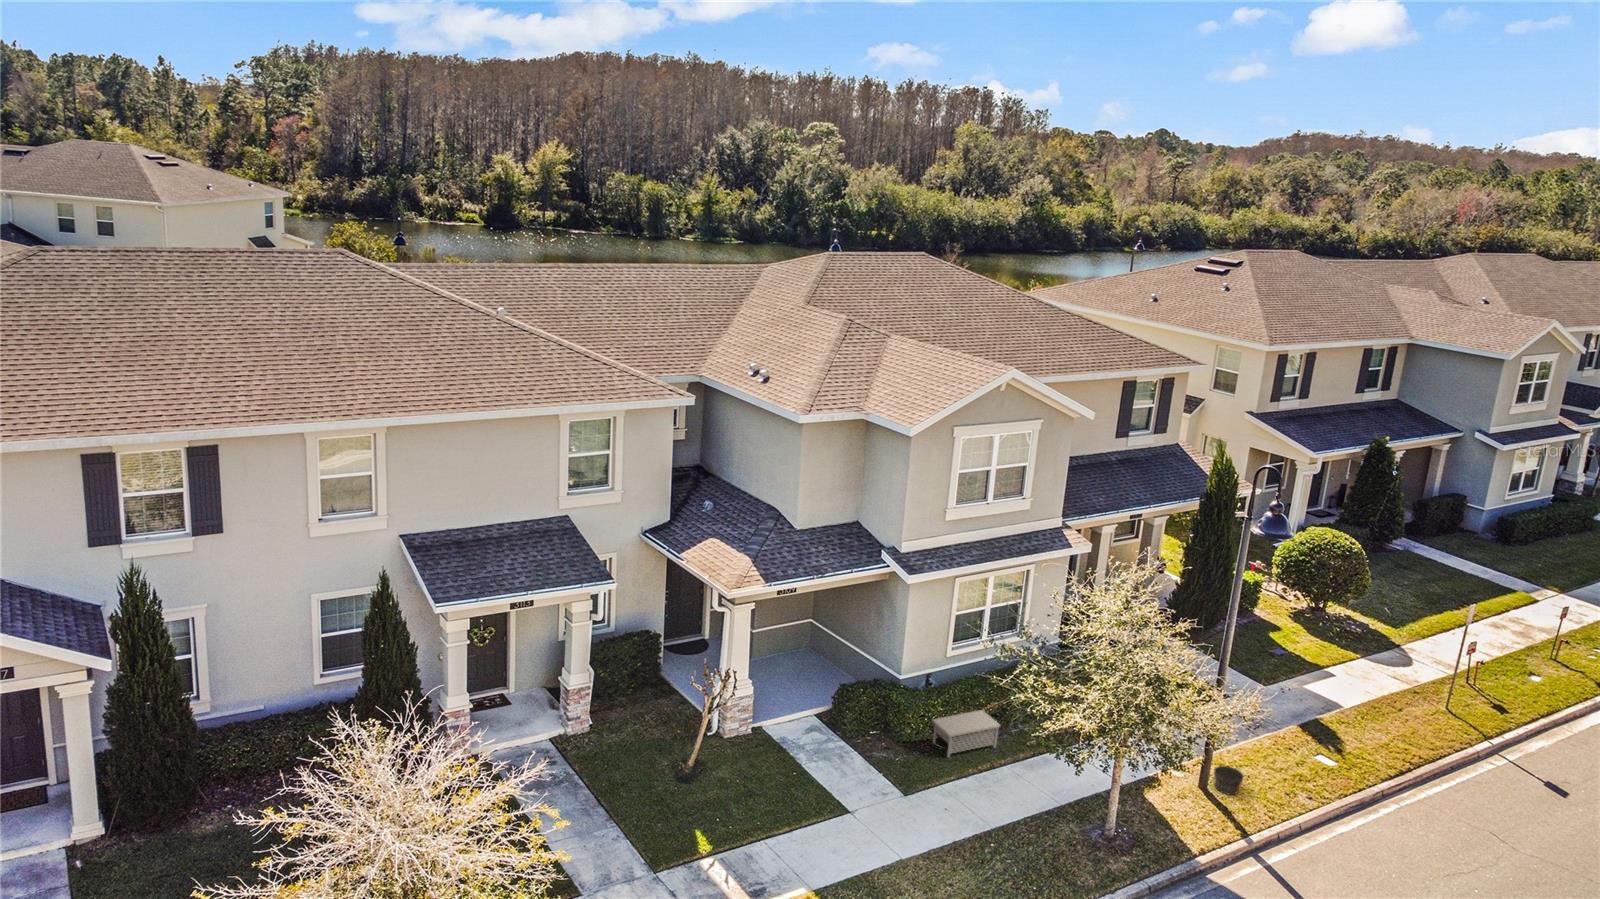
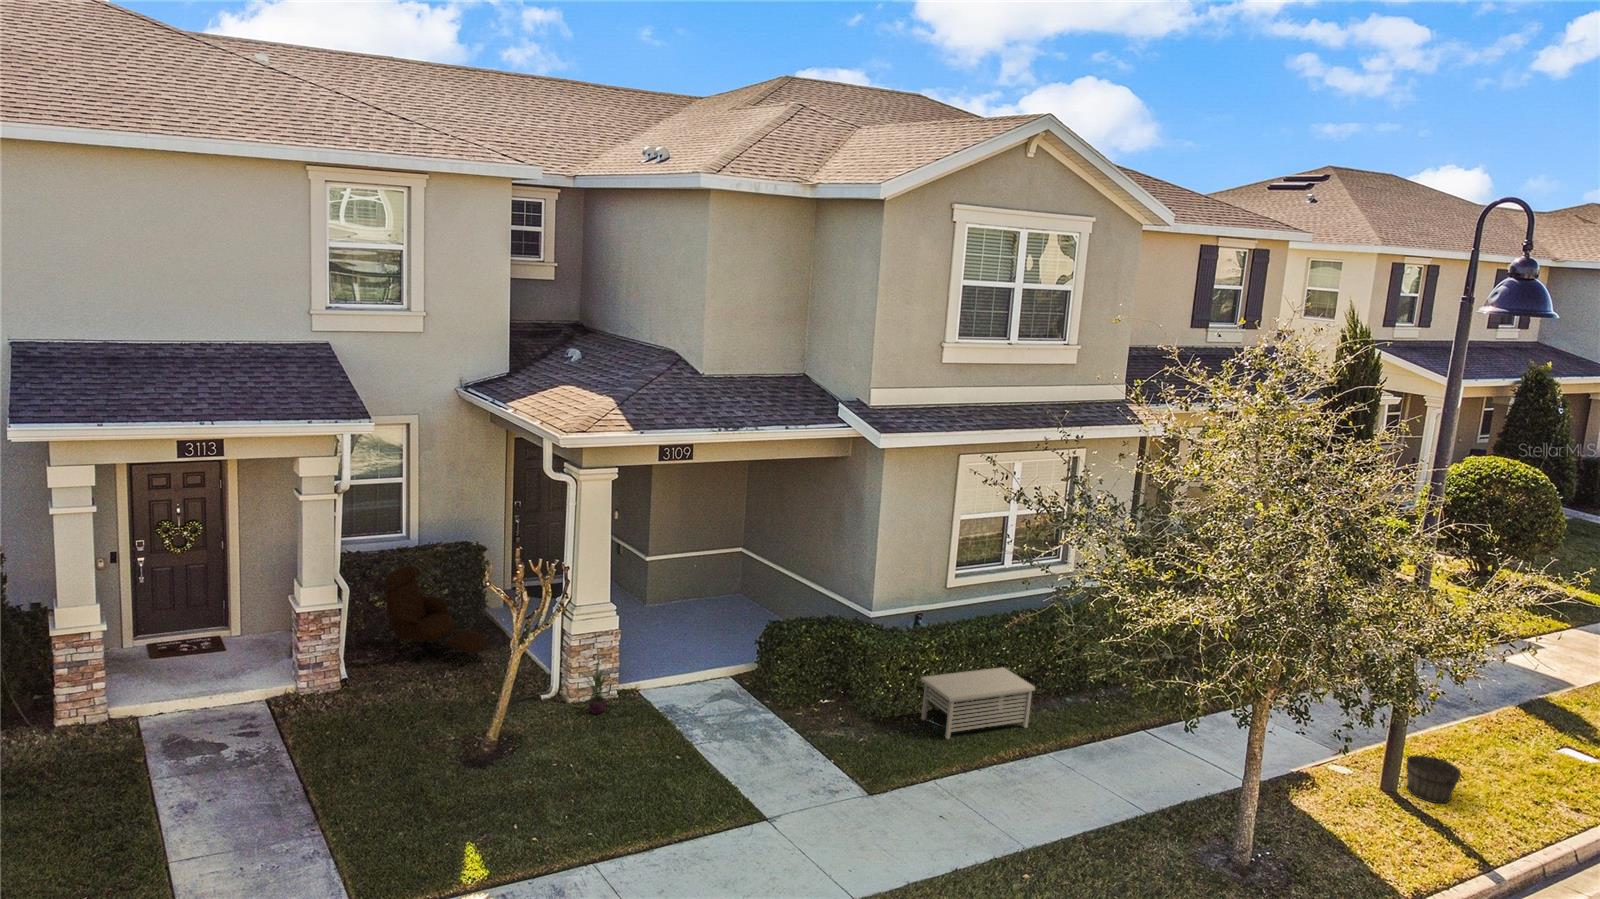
lounge chair: none [608,648,667,712] -> present [386,565,487,667]
decorative plant: none [729,715,757,746] -> present [576,663,616,714]

